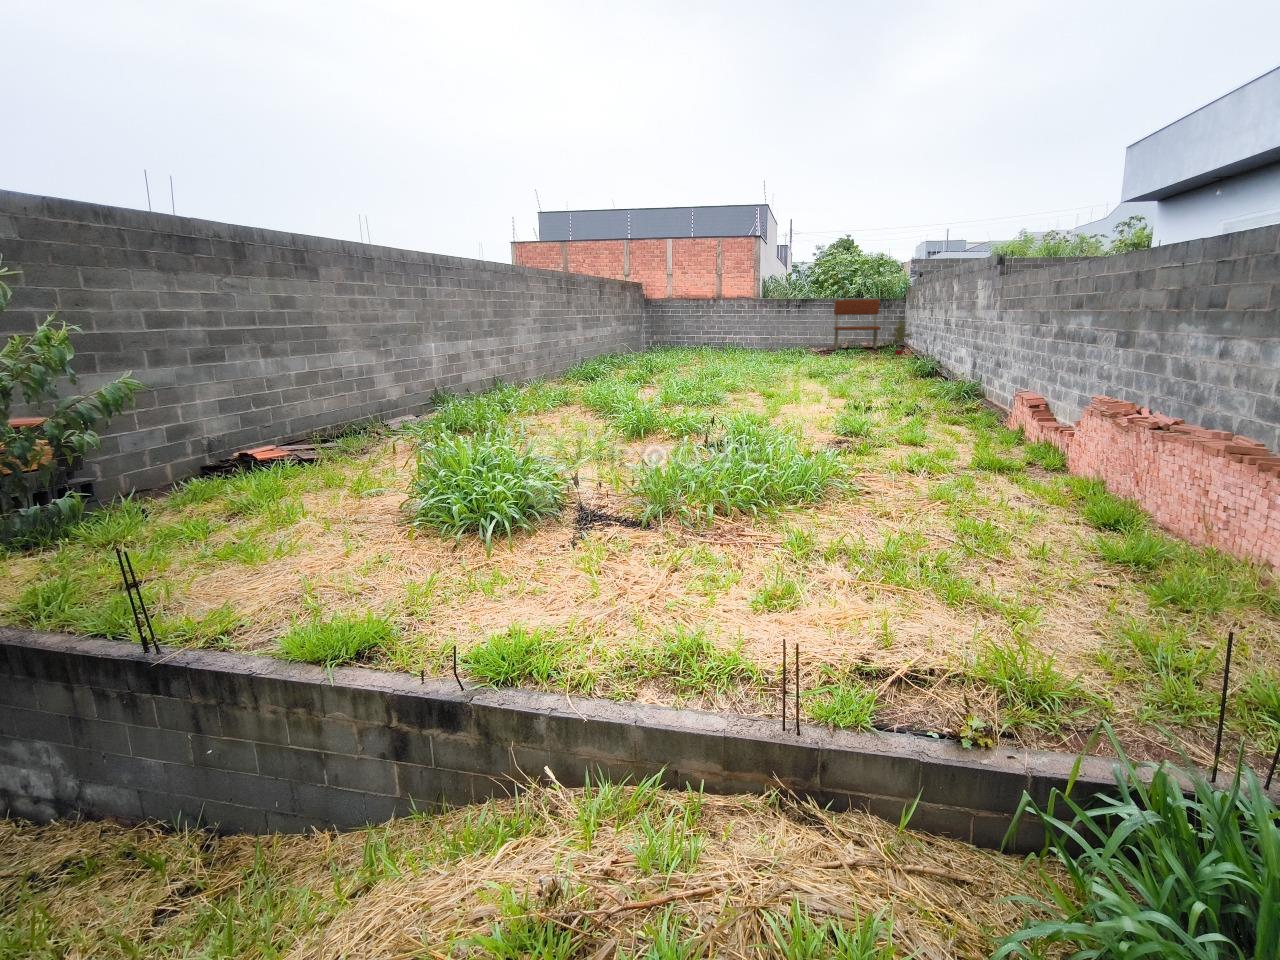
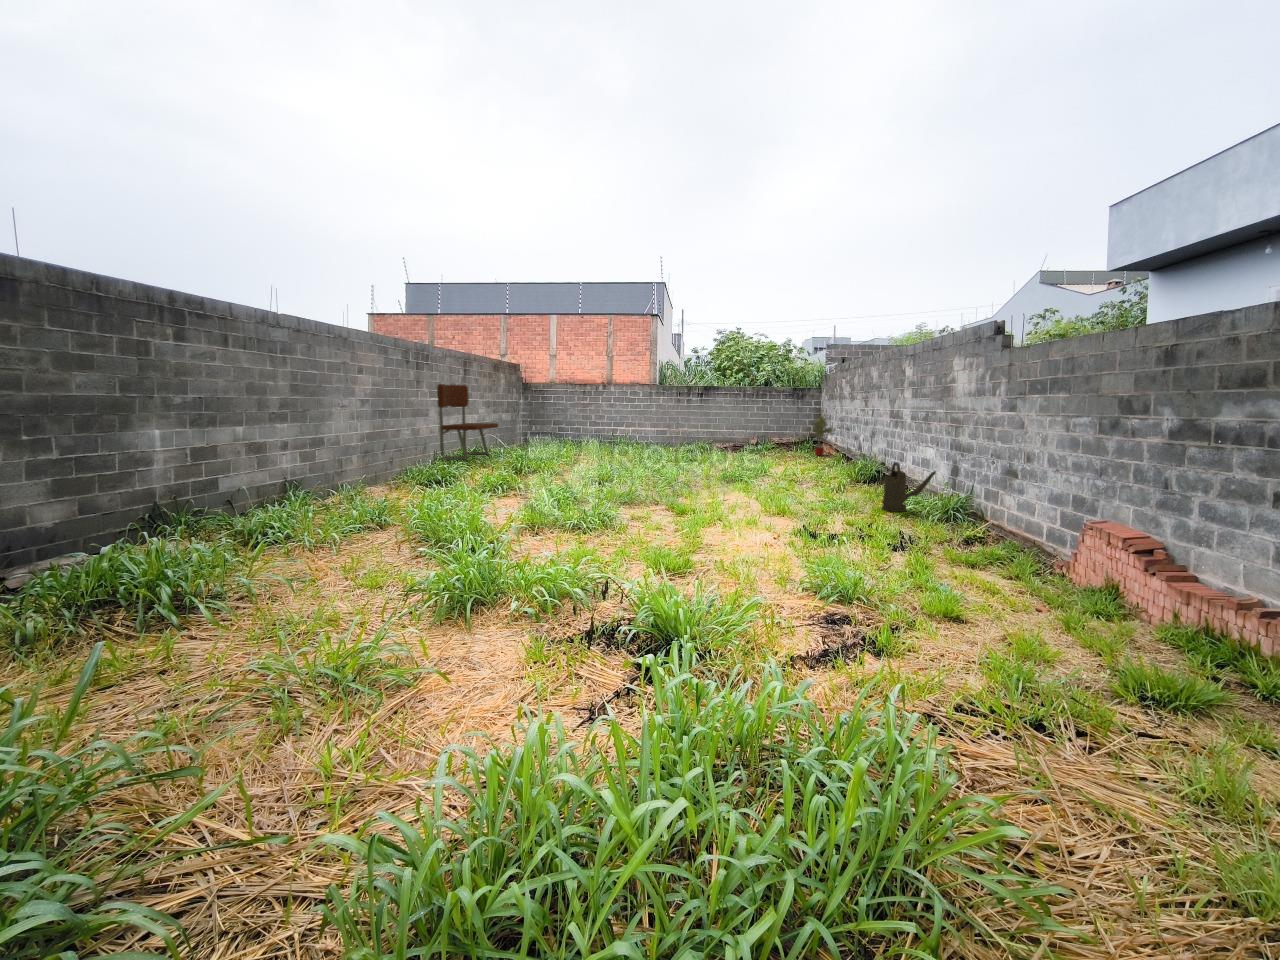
bench: present [834,299,881,349] -> present [437,384,498,460]
watering can: none [927,357,978,396] -> present [875,462,936,512]

